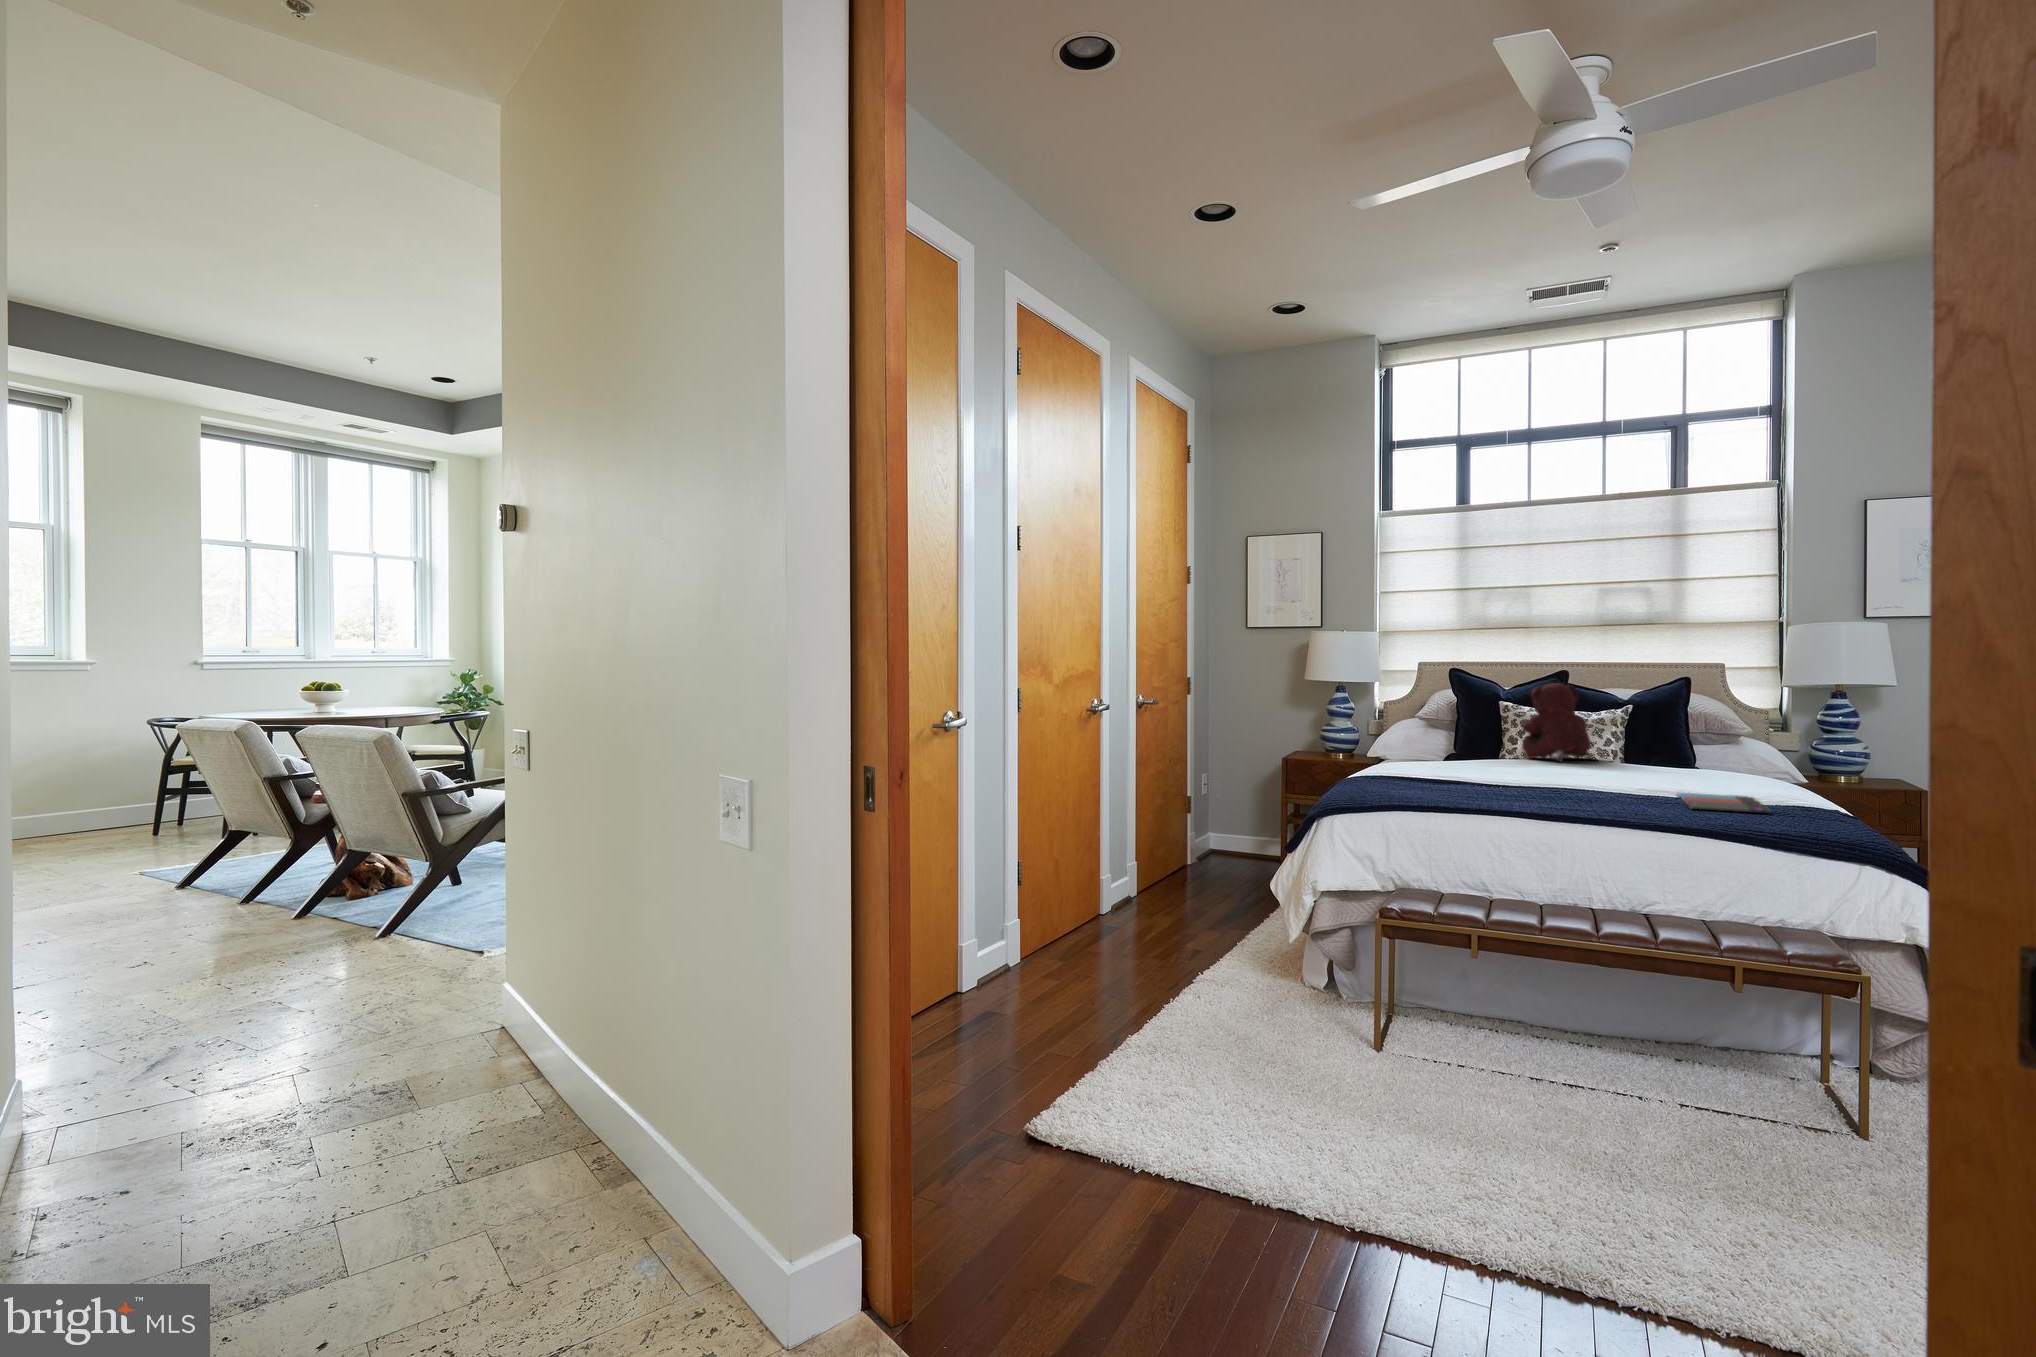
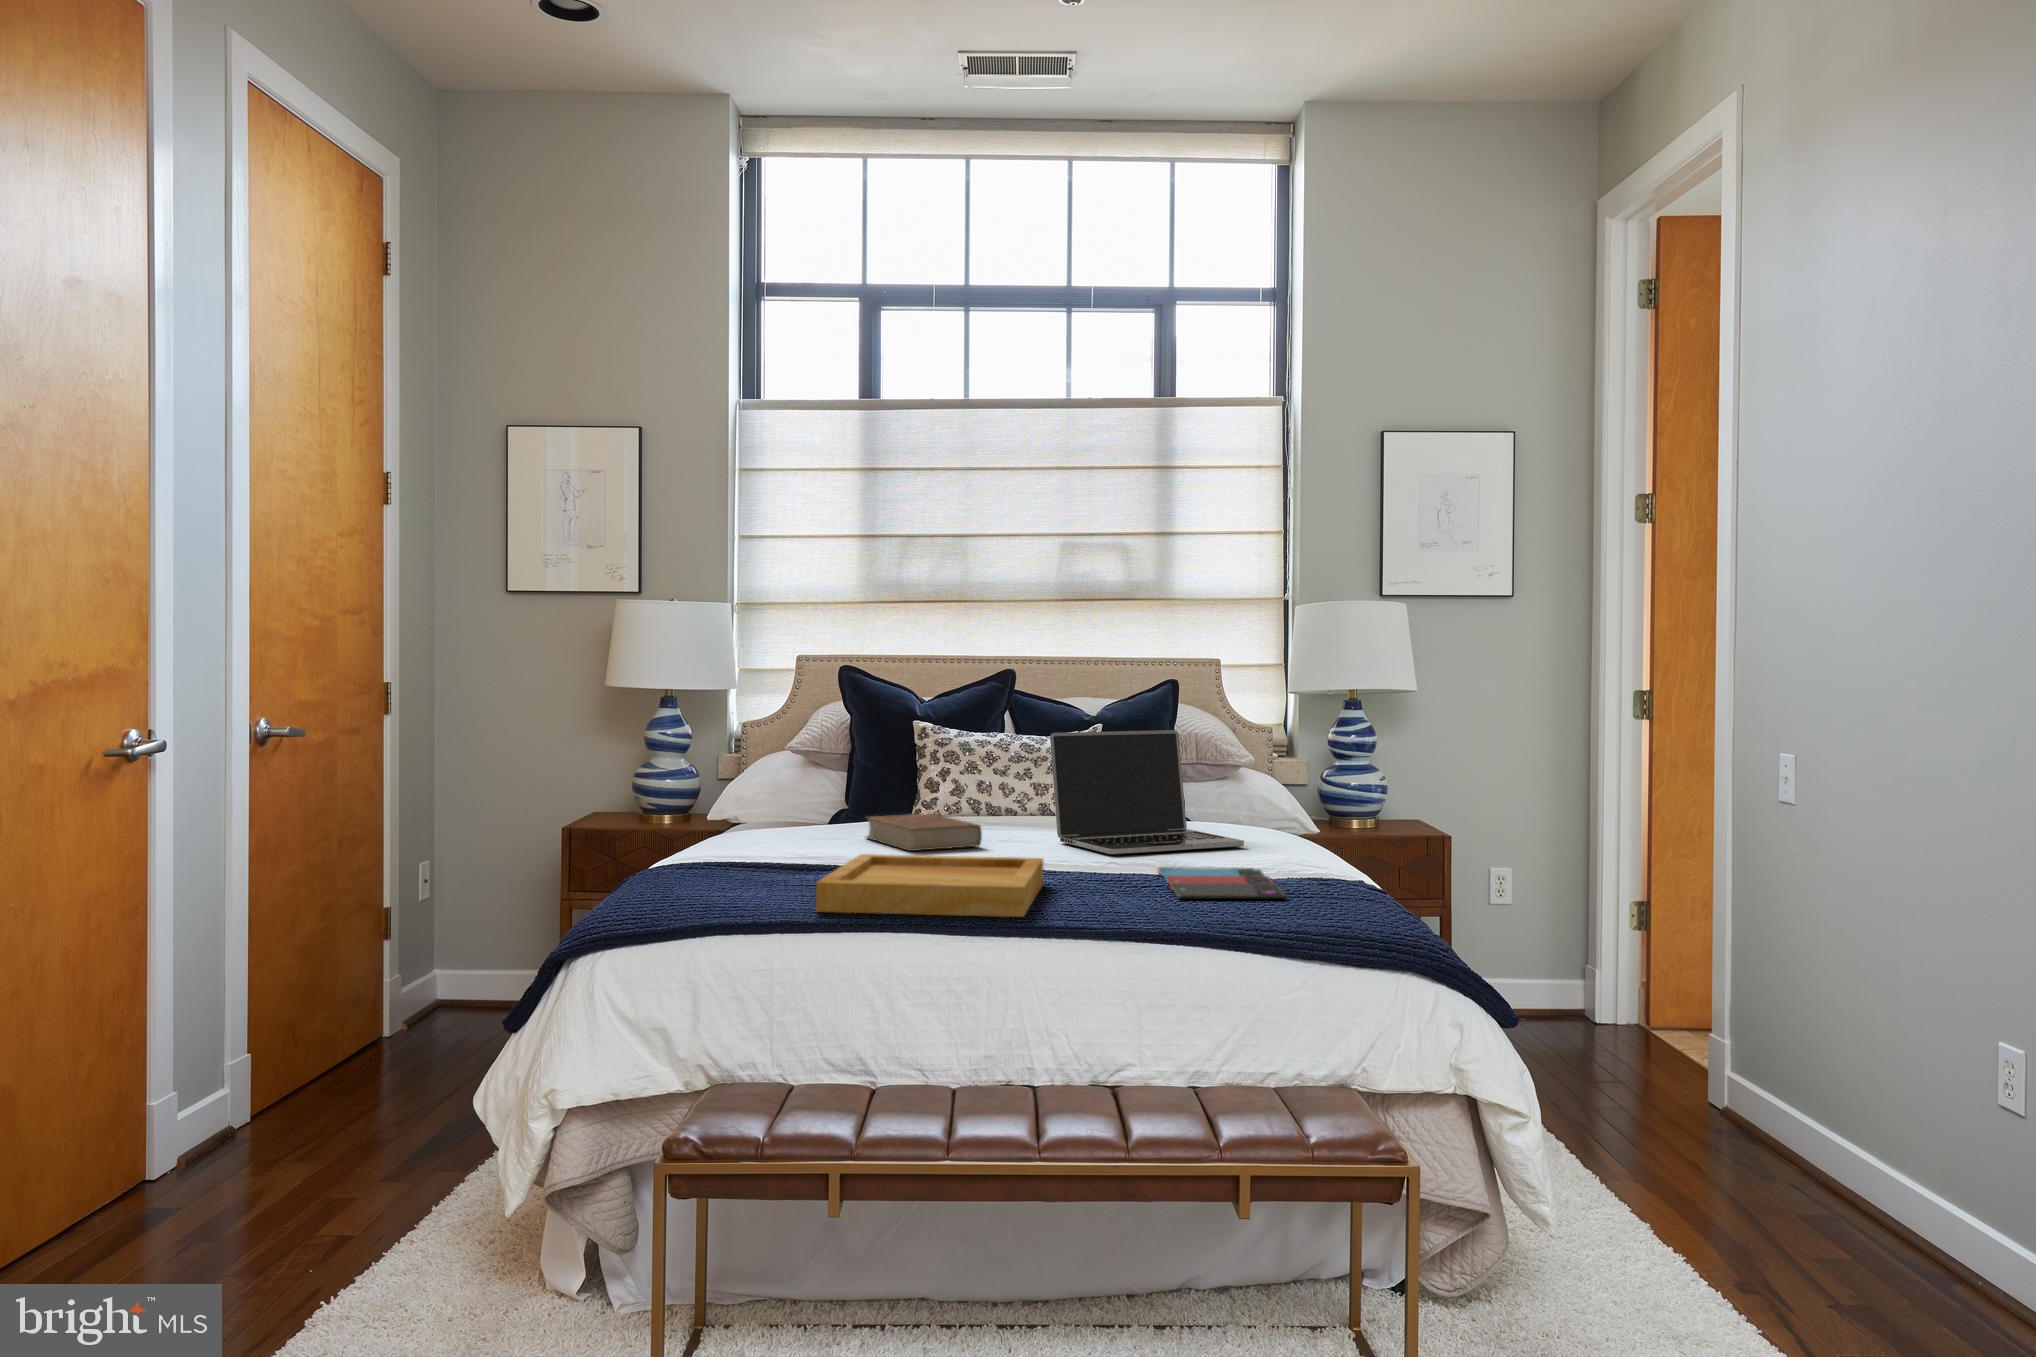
teddy bear: present [1522,683,1591,762] -> none [946,688,1044,818]
laptop: none [1598,710,1742,785] -> present [1050,730,1244,854]
book: none [1473,756,1551,777] -> present [866,813,982,851]
tray: none [1459,775,1597,812] -> present [816,854,1043,917]

